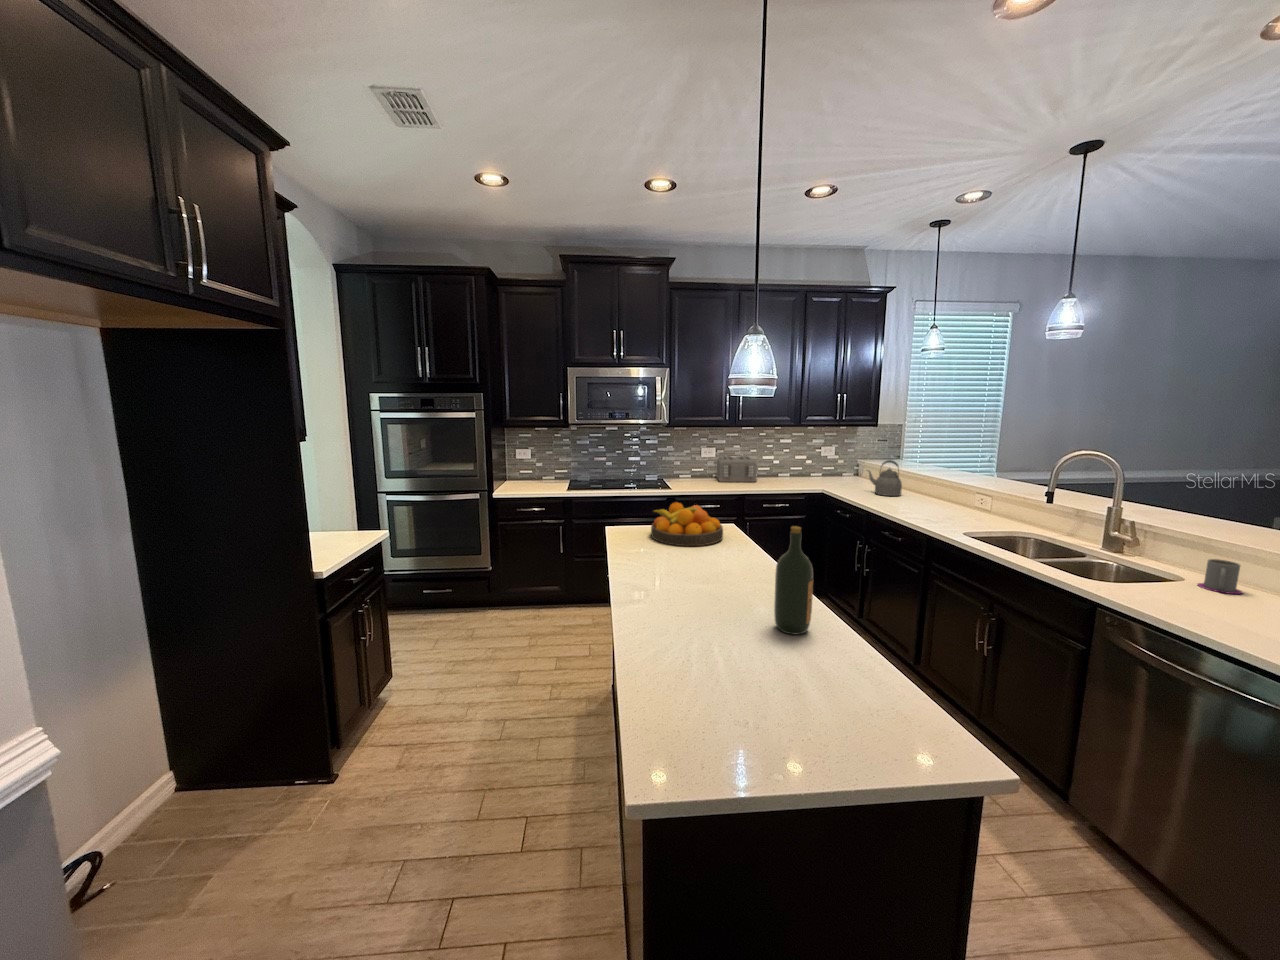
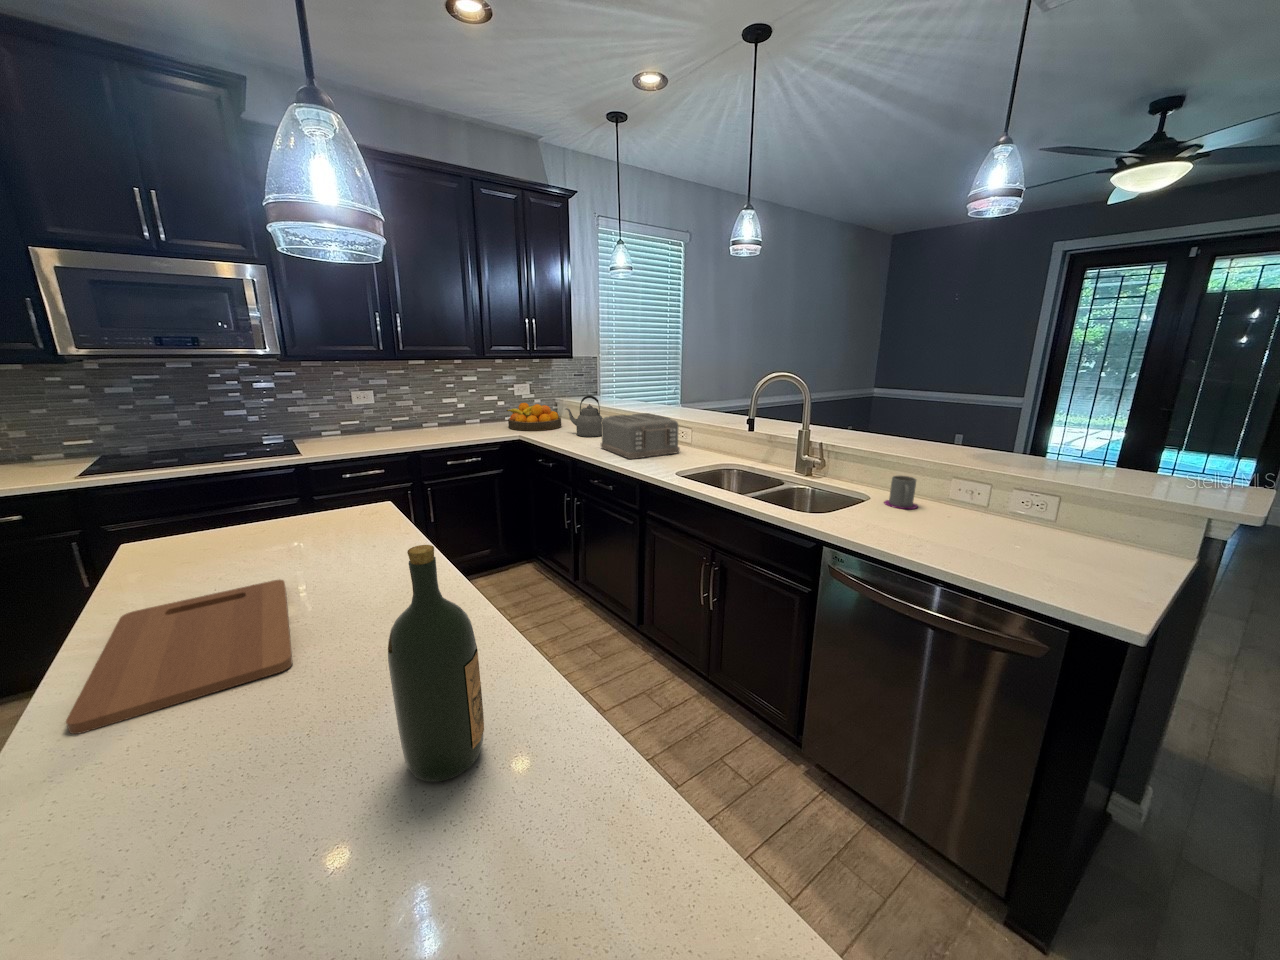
toaster: present [715,456,757,482] -> present [601,413,680,459]
fruit bowl: present [651,502,723,546] -> present [506,403,561,431]
cutting board: none [633,551,712,589] -> present [66,580,292,734]

